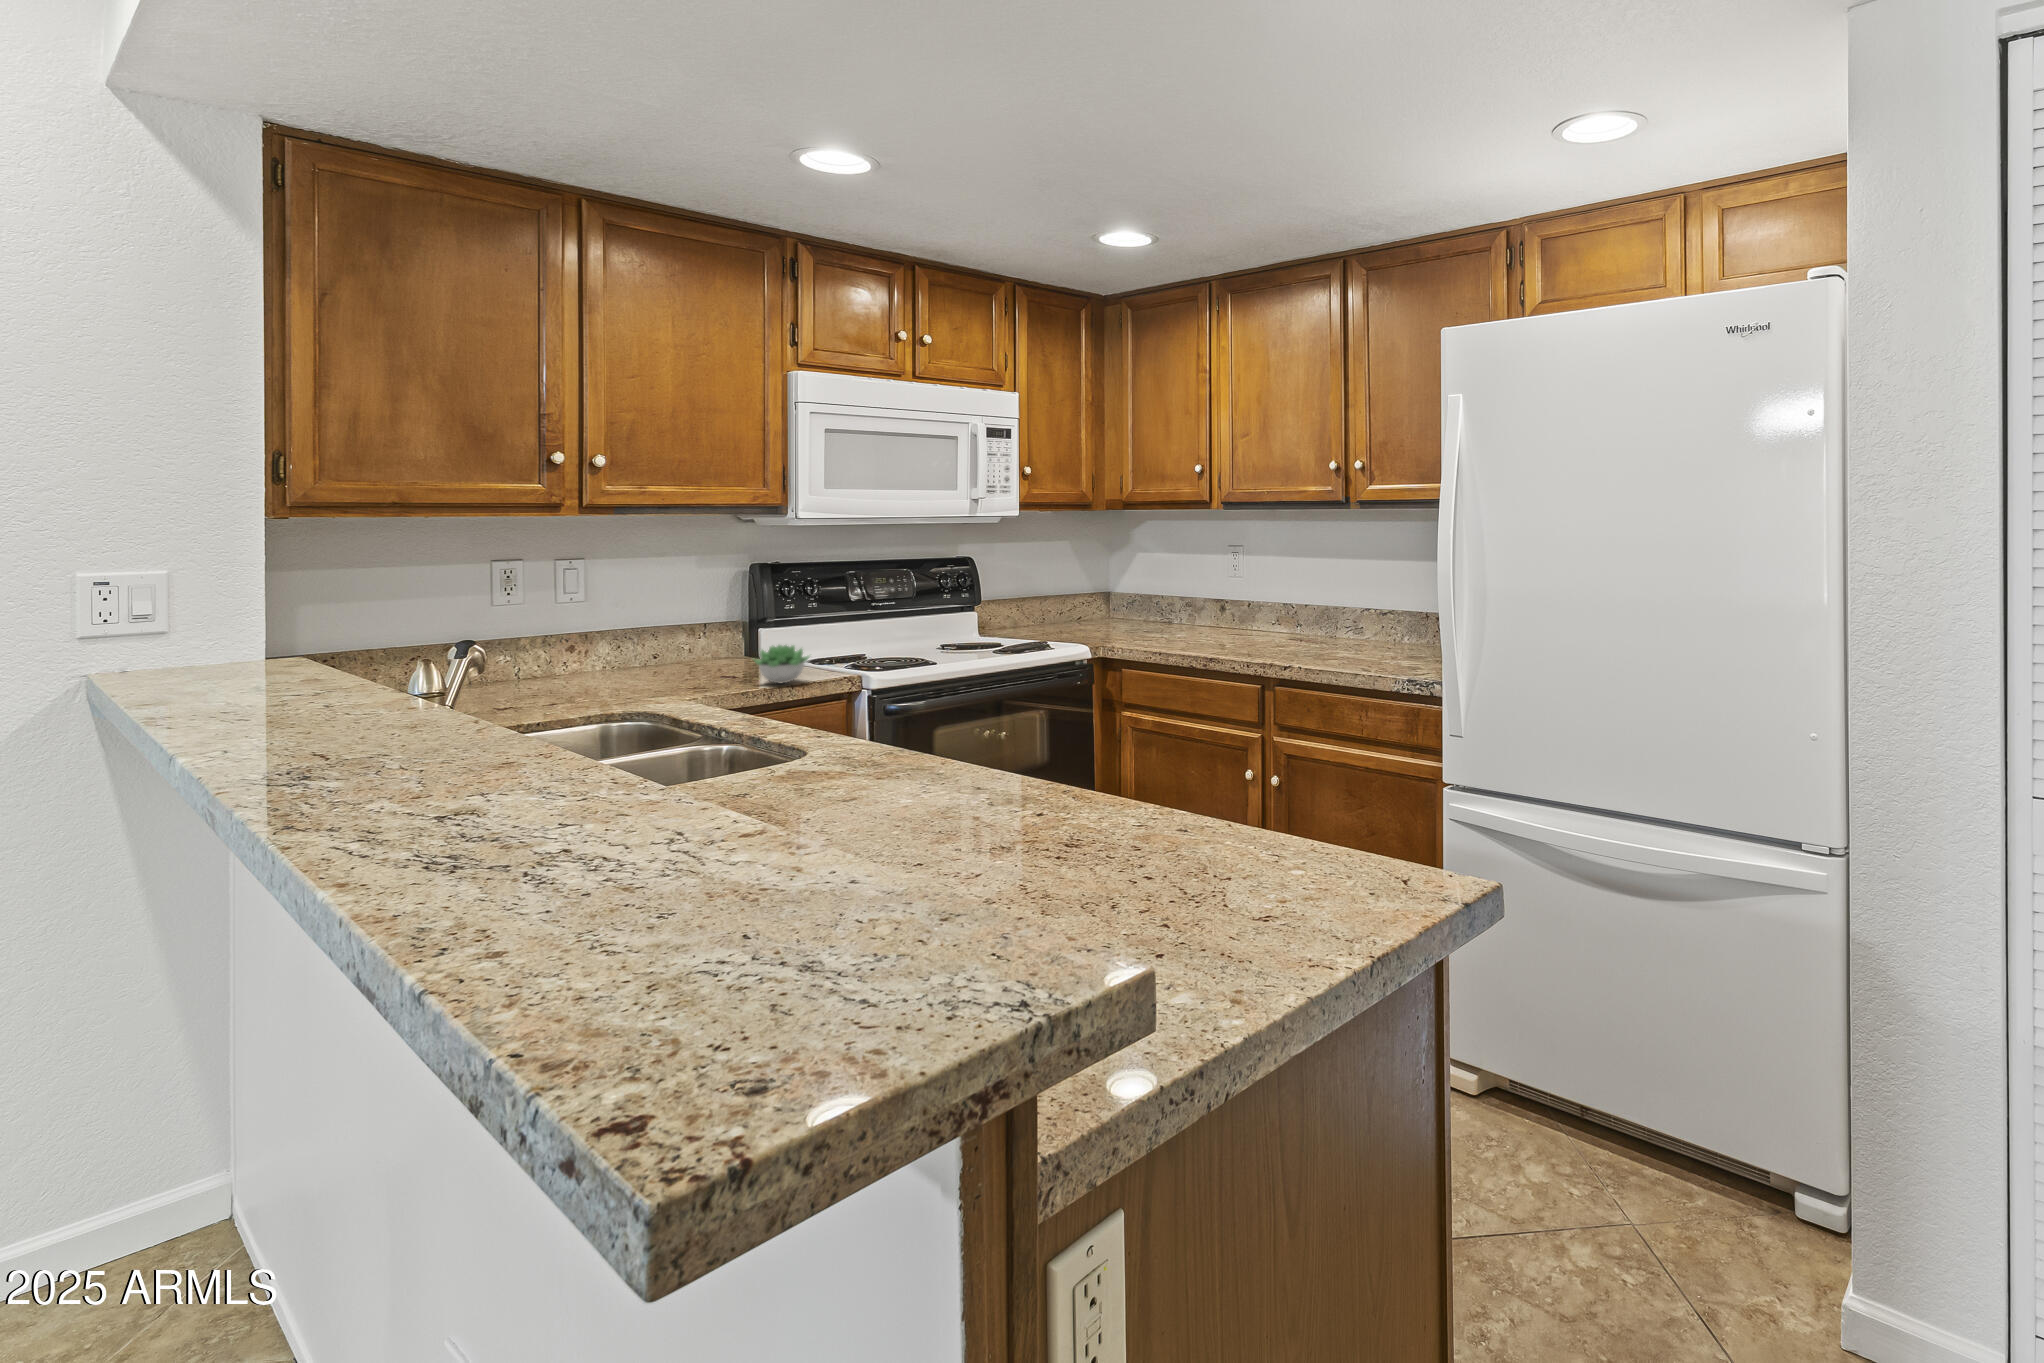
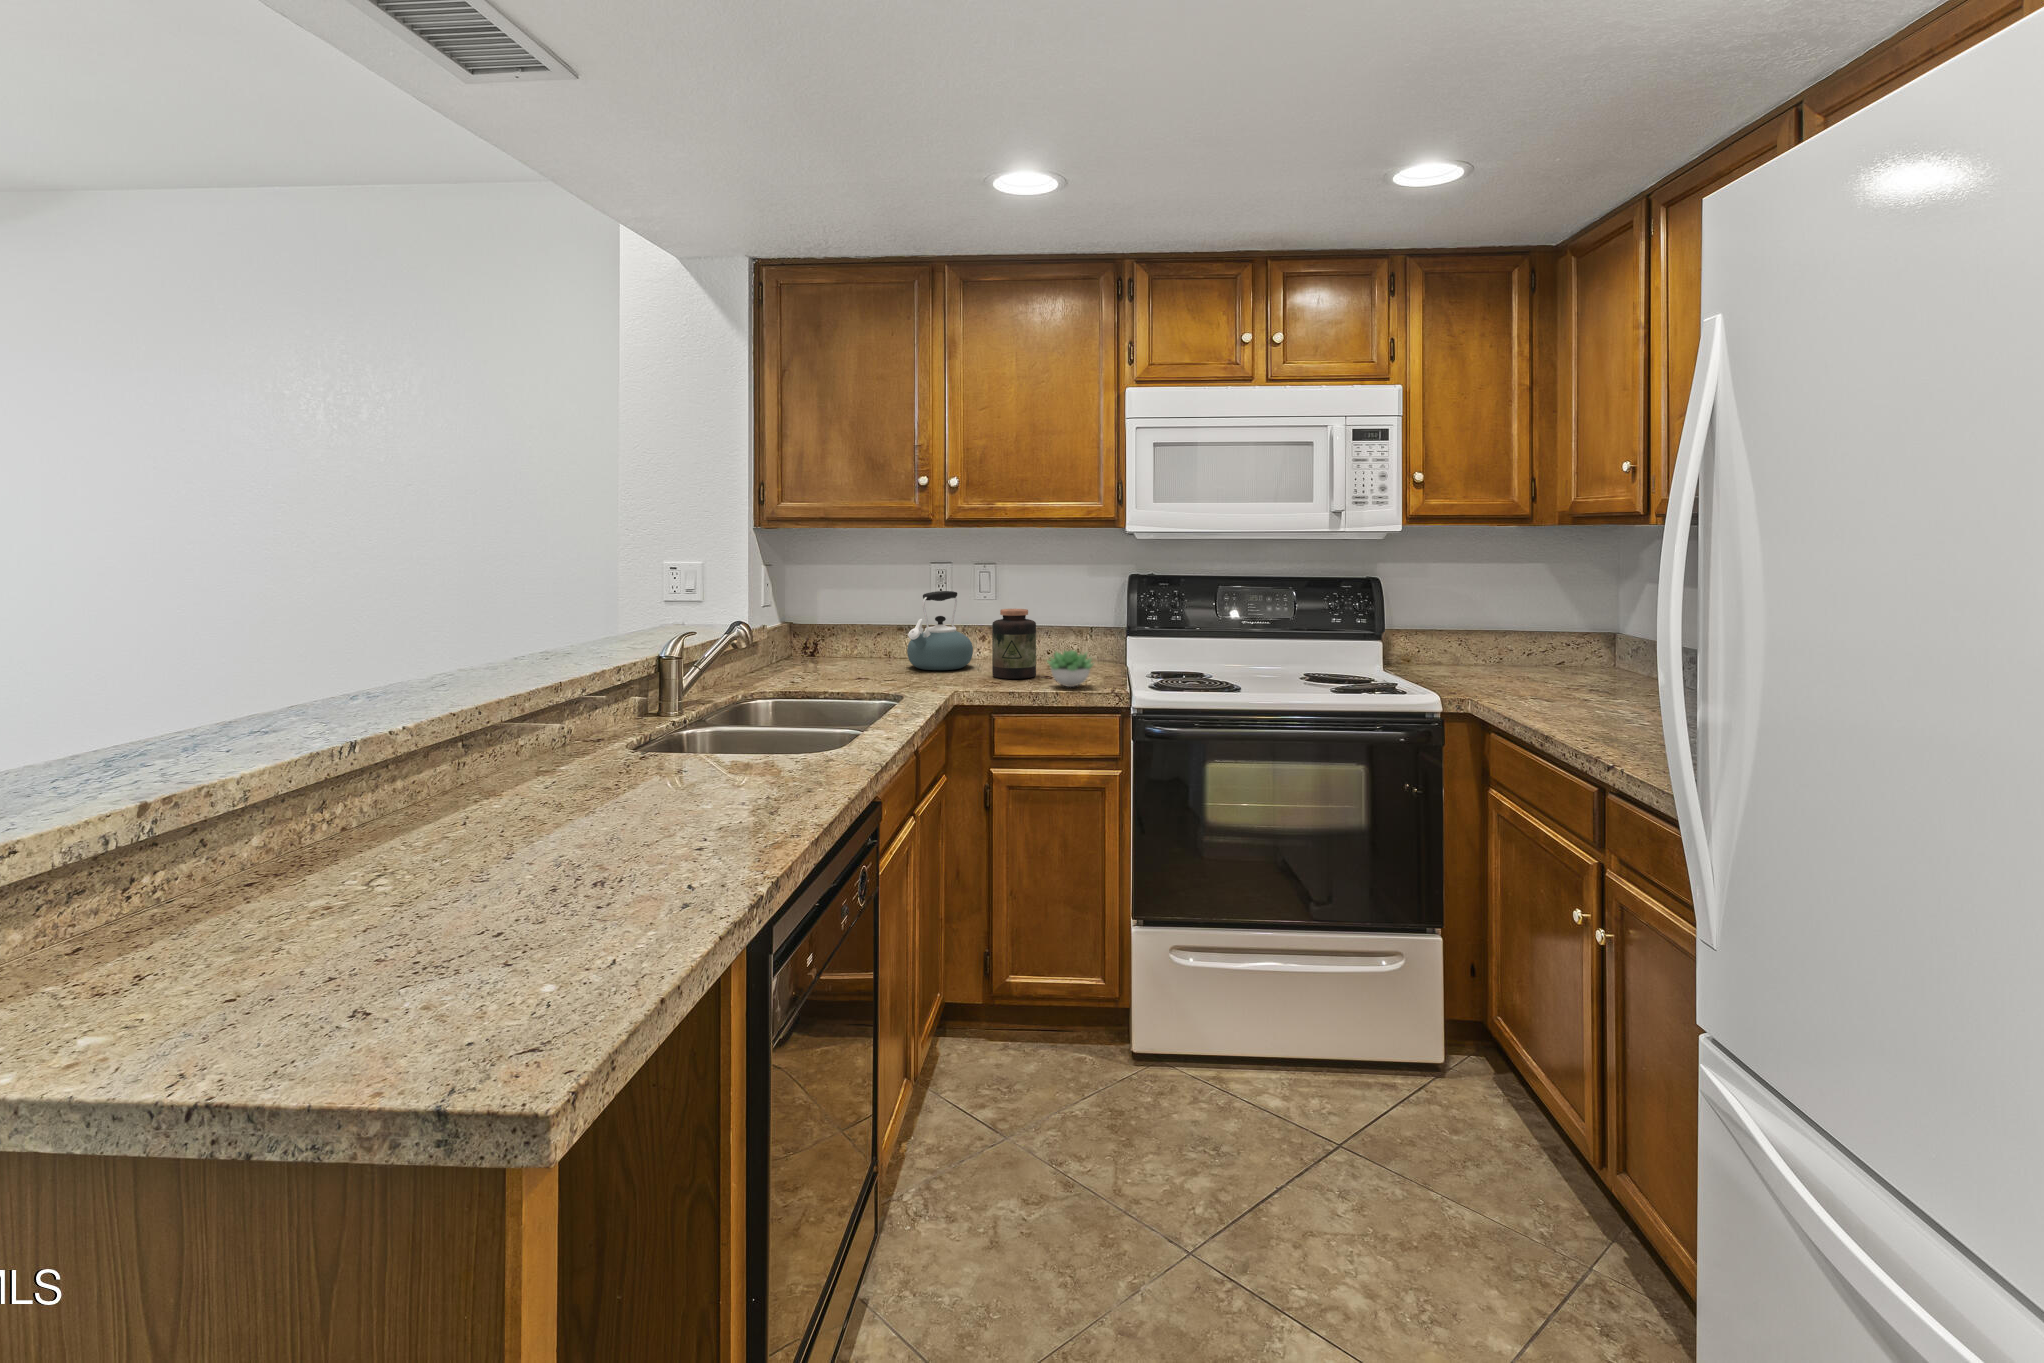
kettle: none [507,593,604,693] -> present [907,591,973,670]
jar: none [656,607,712,687] -> present [992,609,1036,679]

